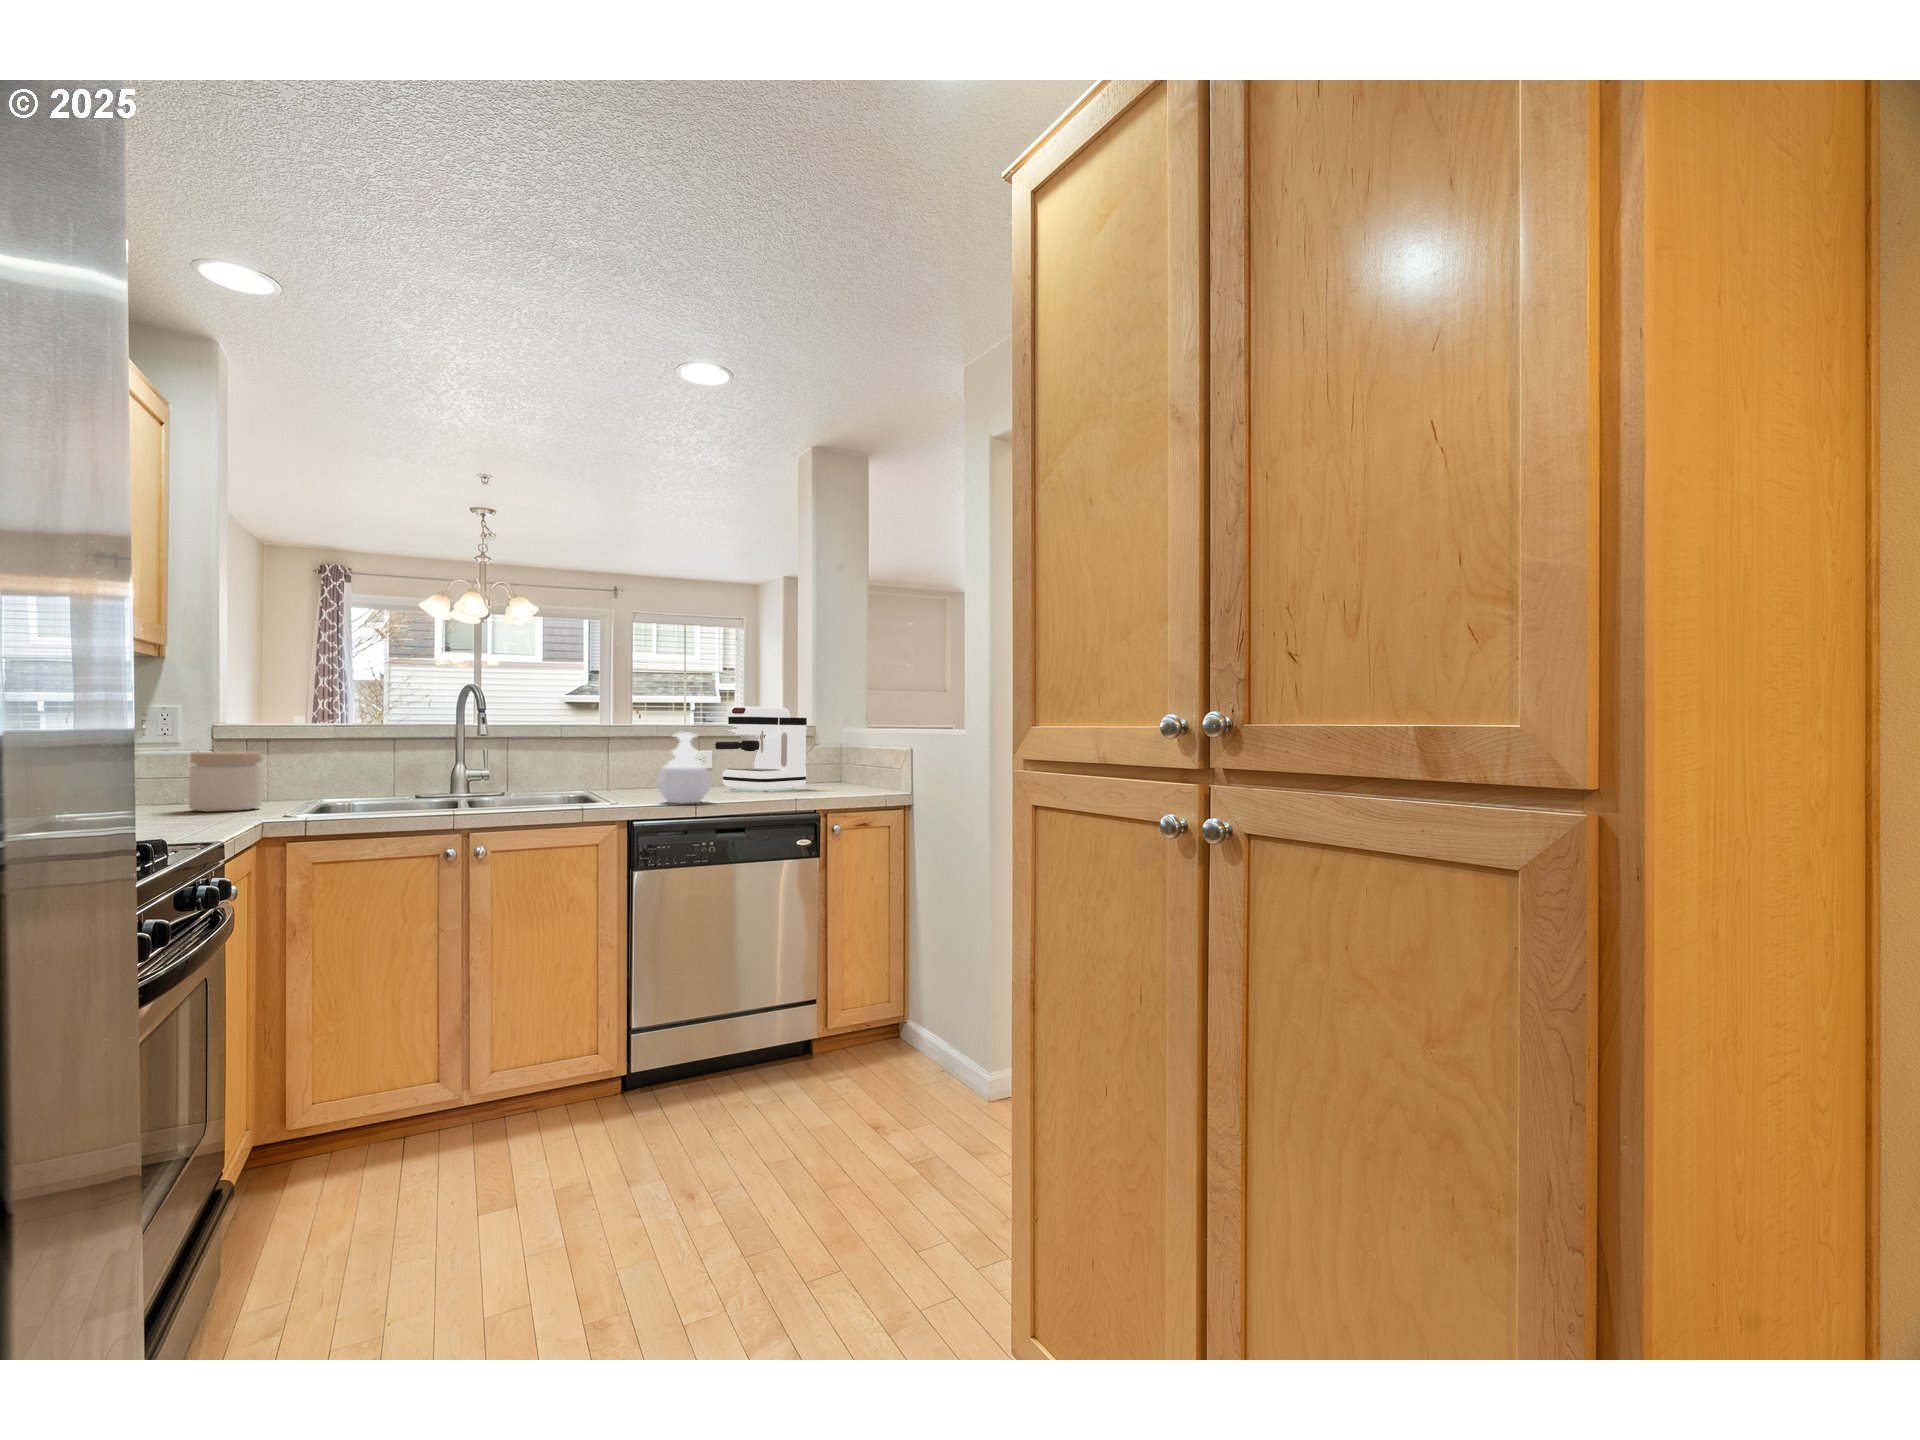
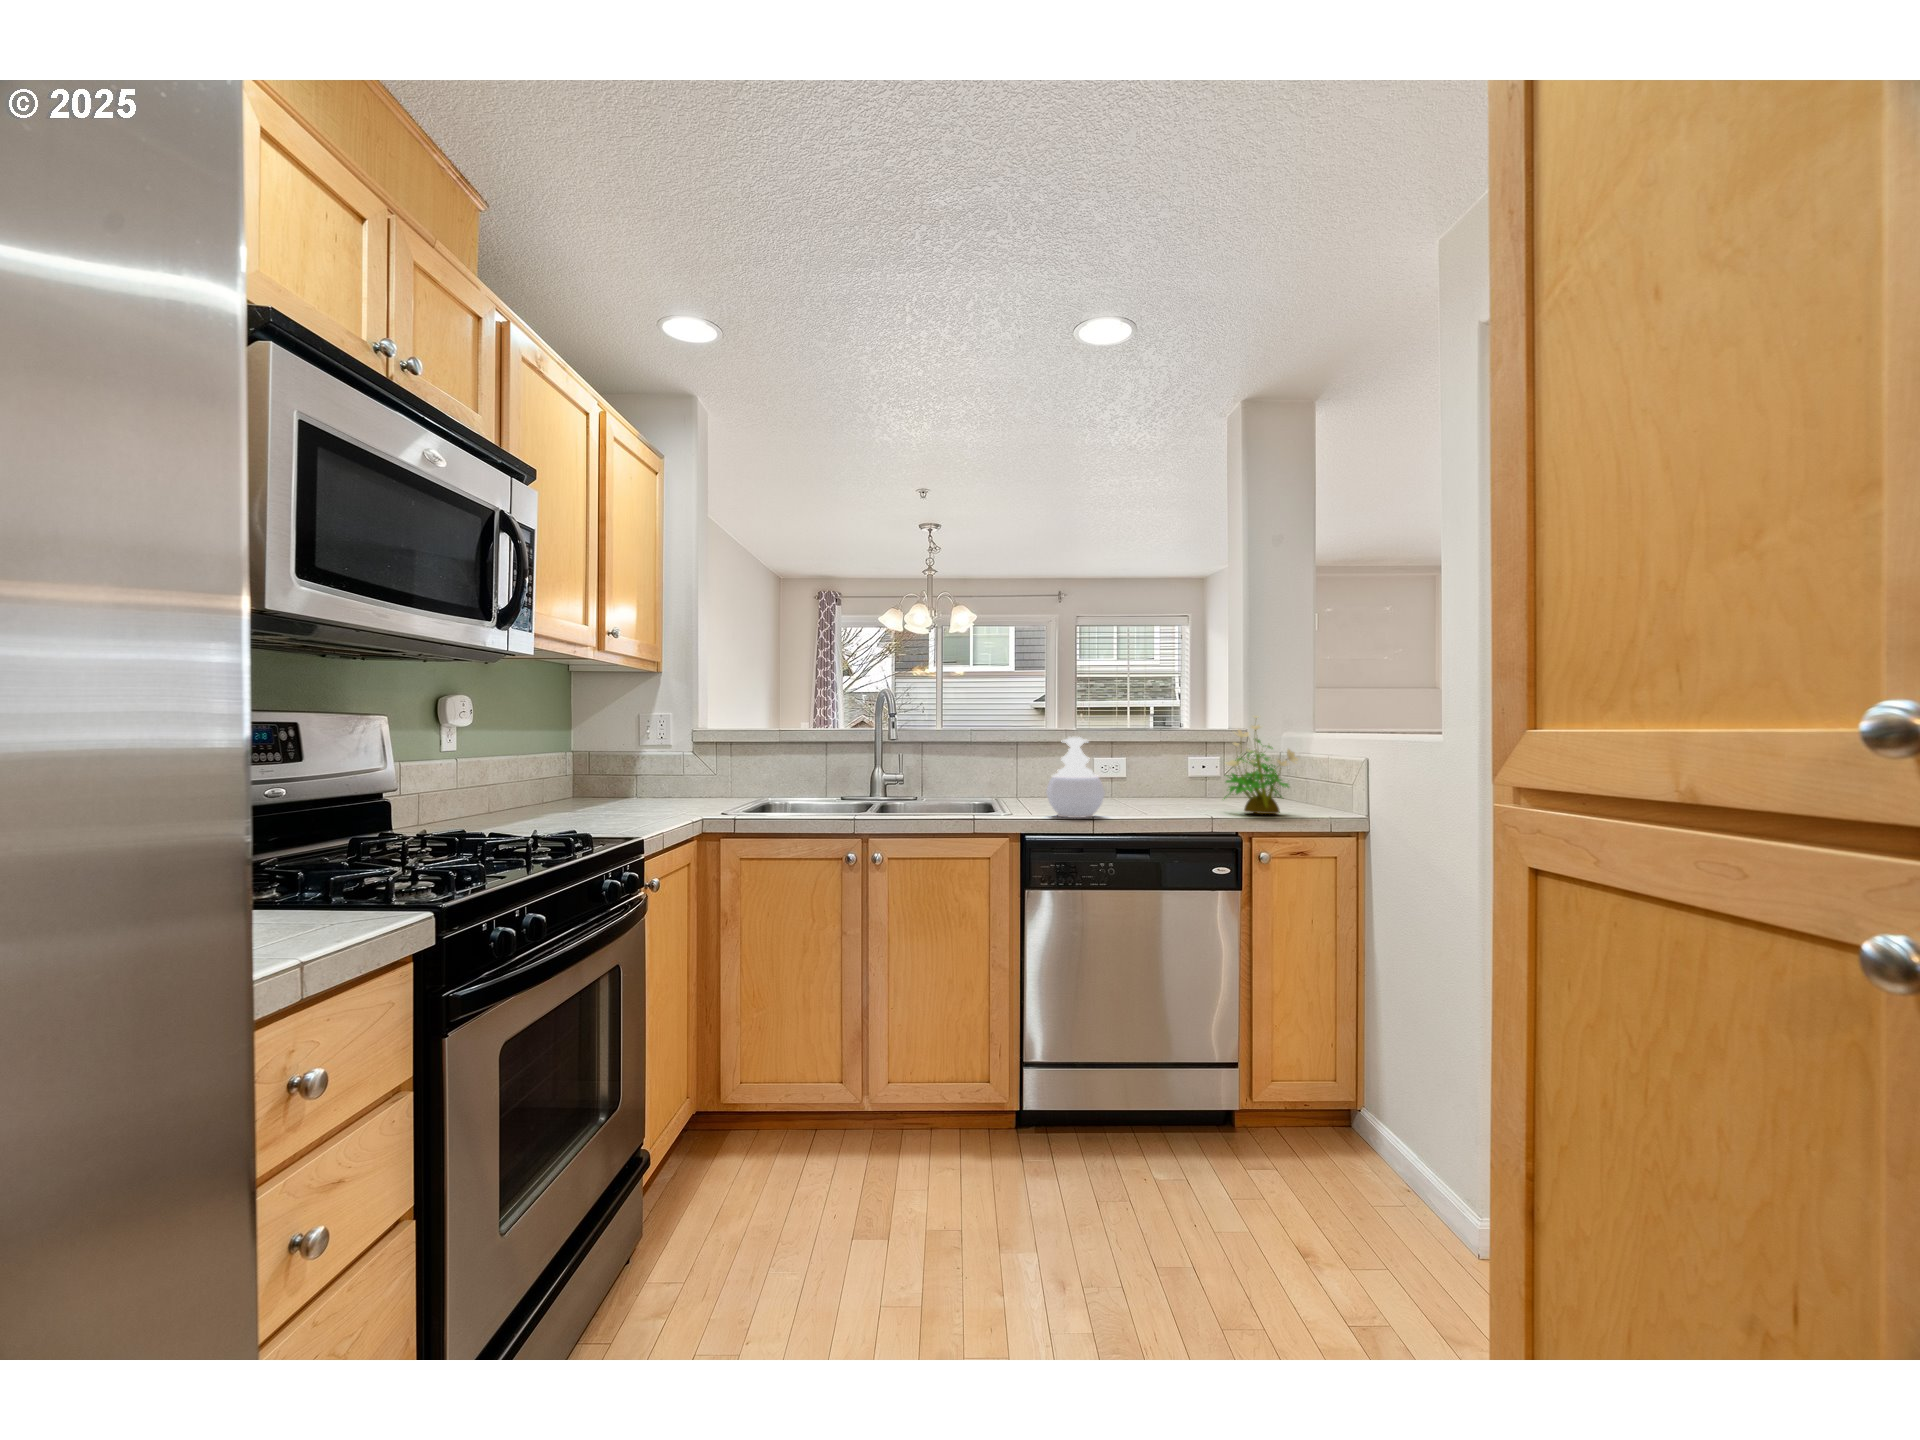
coffee maker: present [715,707,807,791] -> none [1124,705,1233,804]
potted plant: none [803,716,865,796] -> present [1224,716,1298,814]
jar: present [189,752,262,812] -> none [668,759,717,811]

